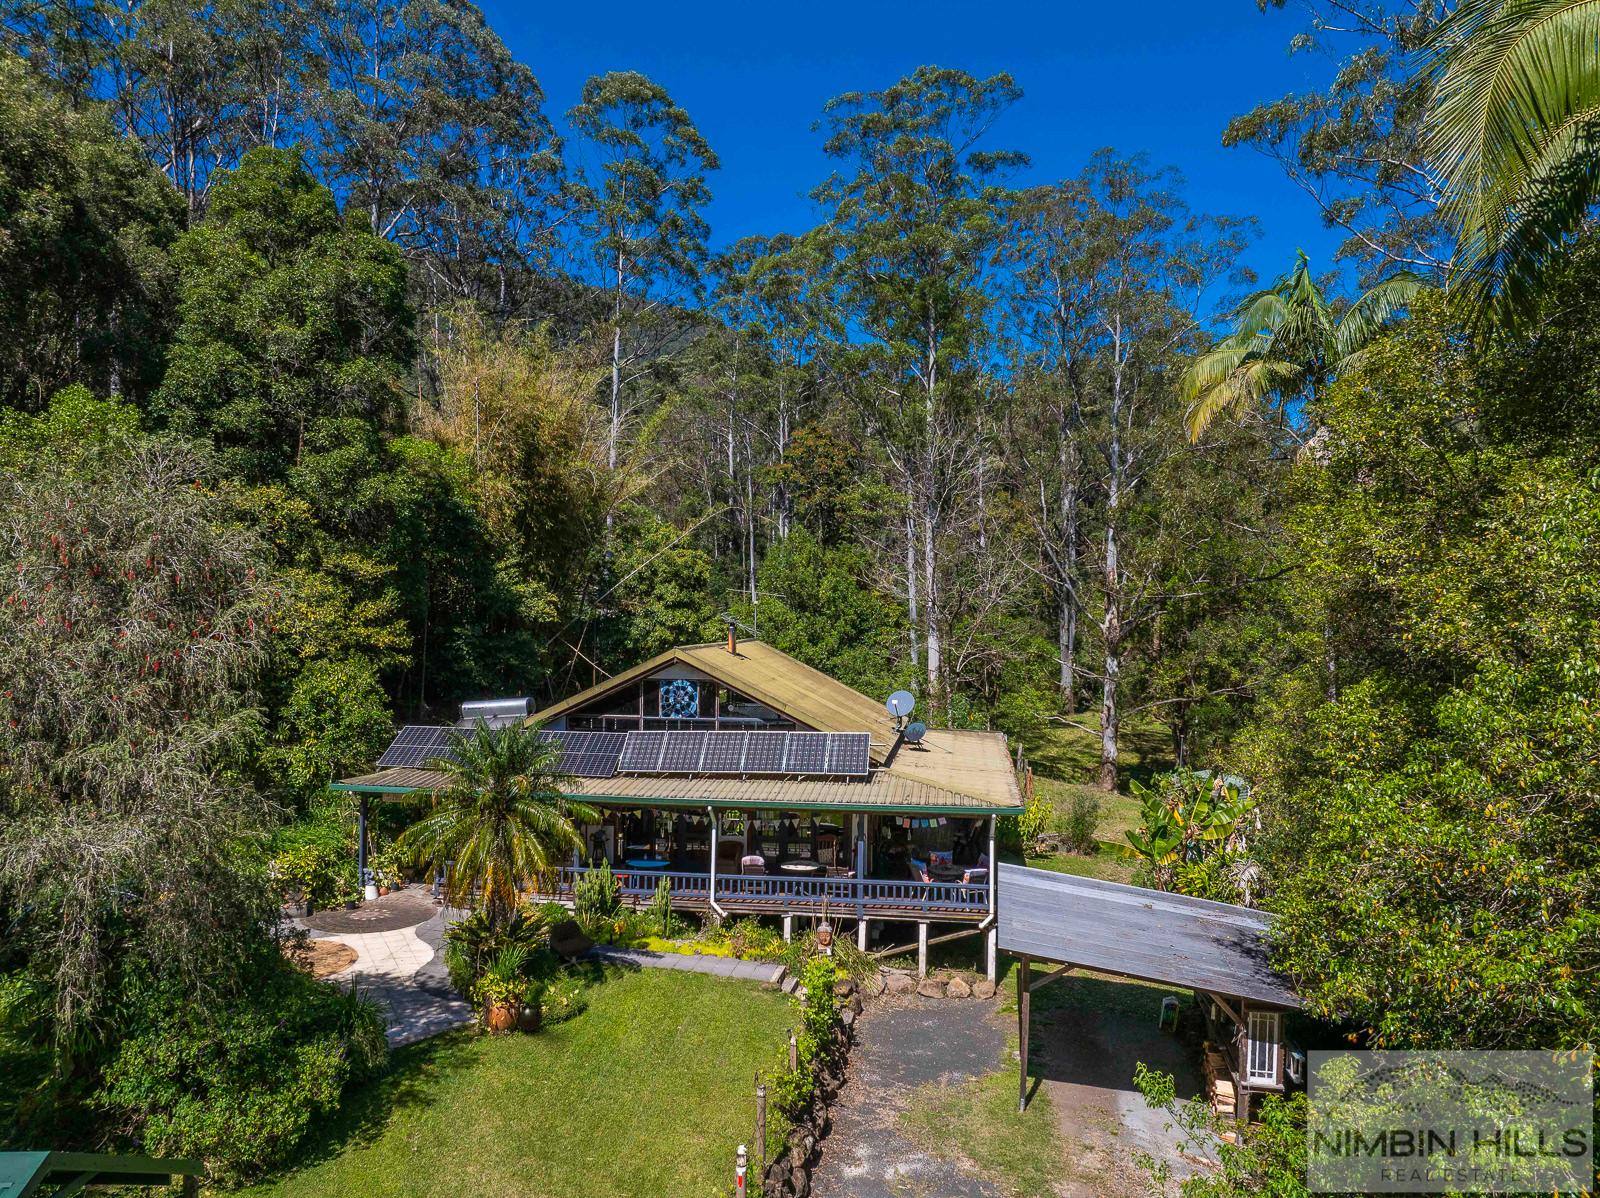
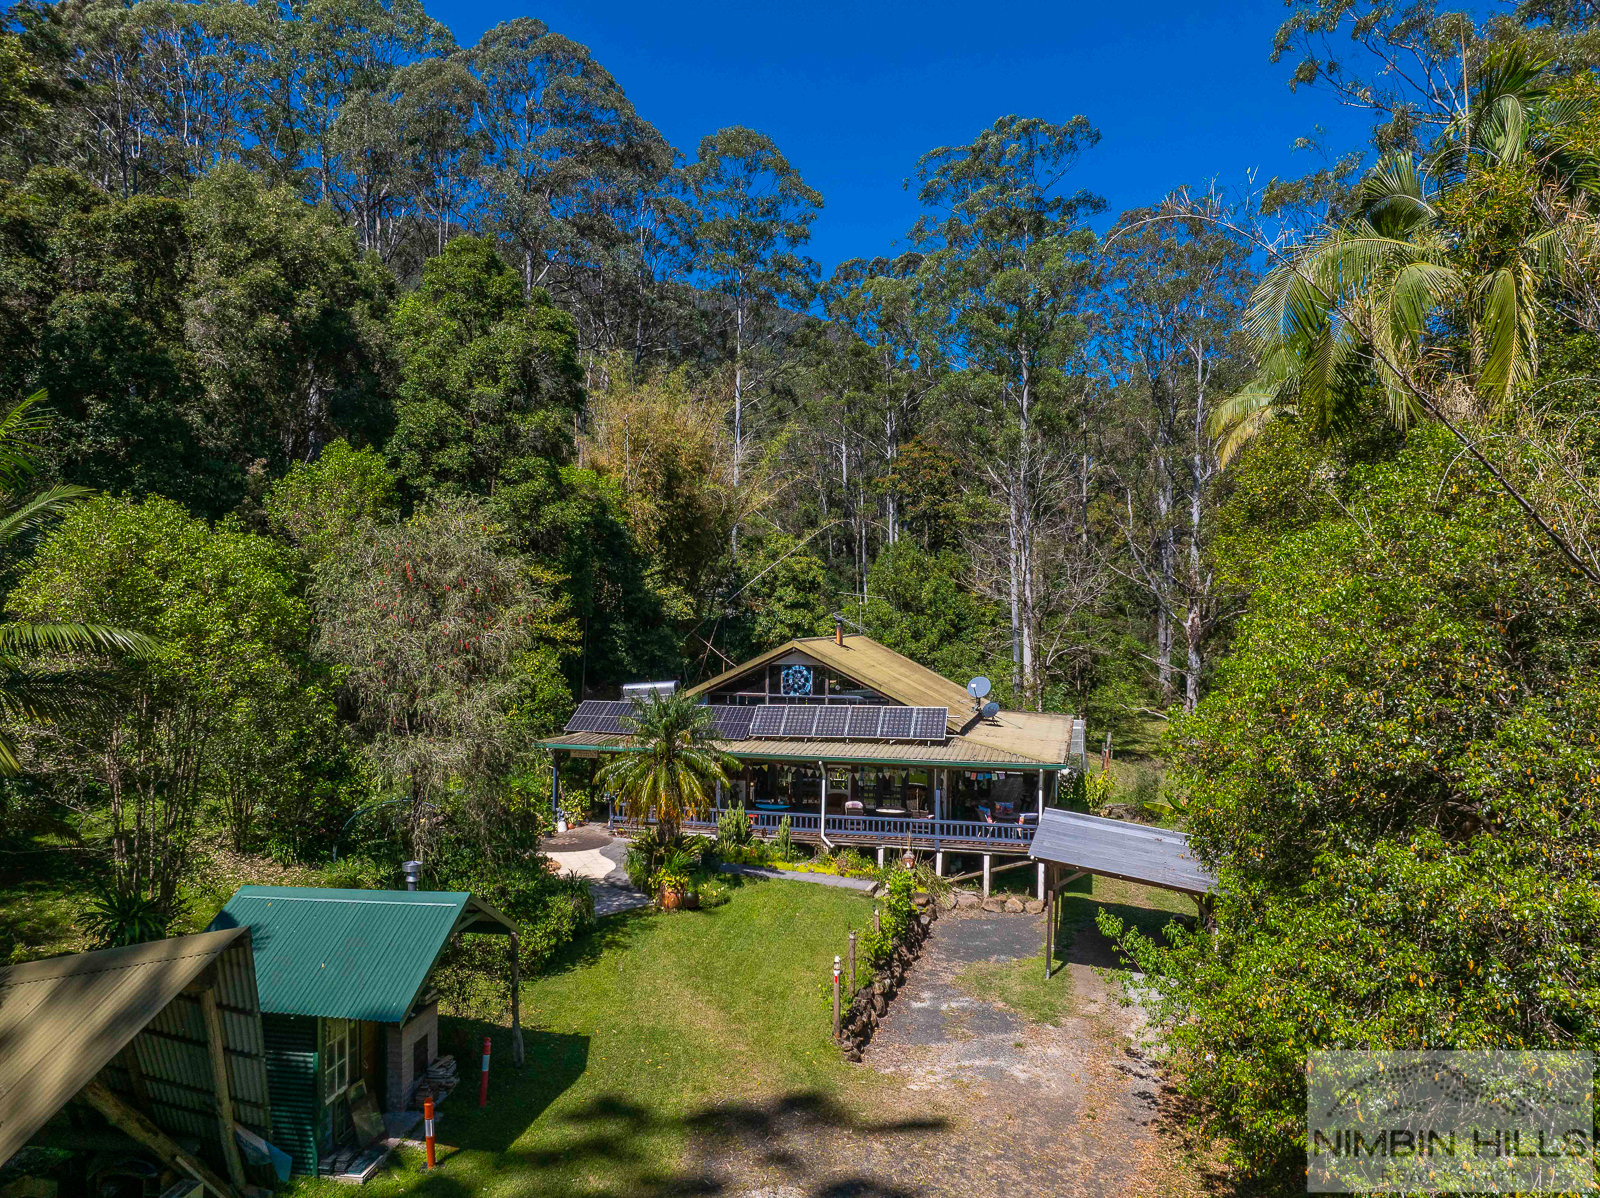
lounge chair: present [549,920,597,969] -> none [700,842,735,877]

